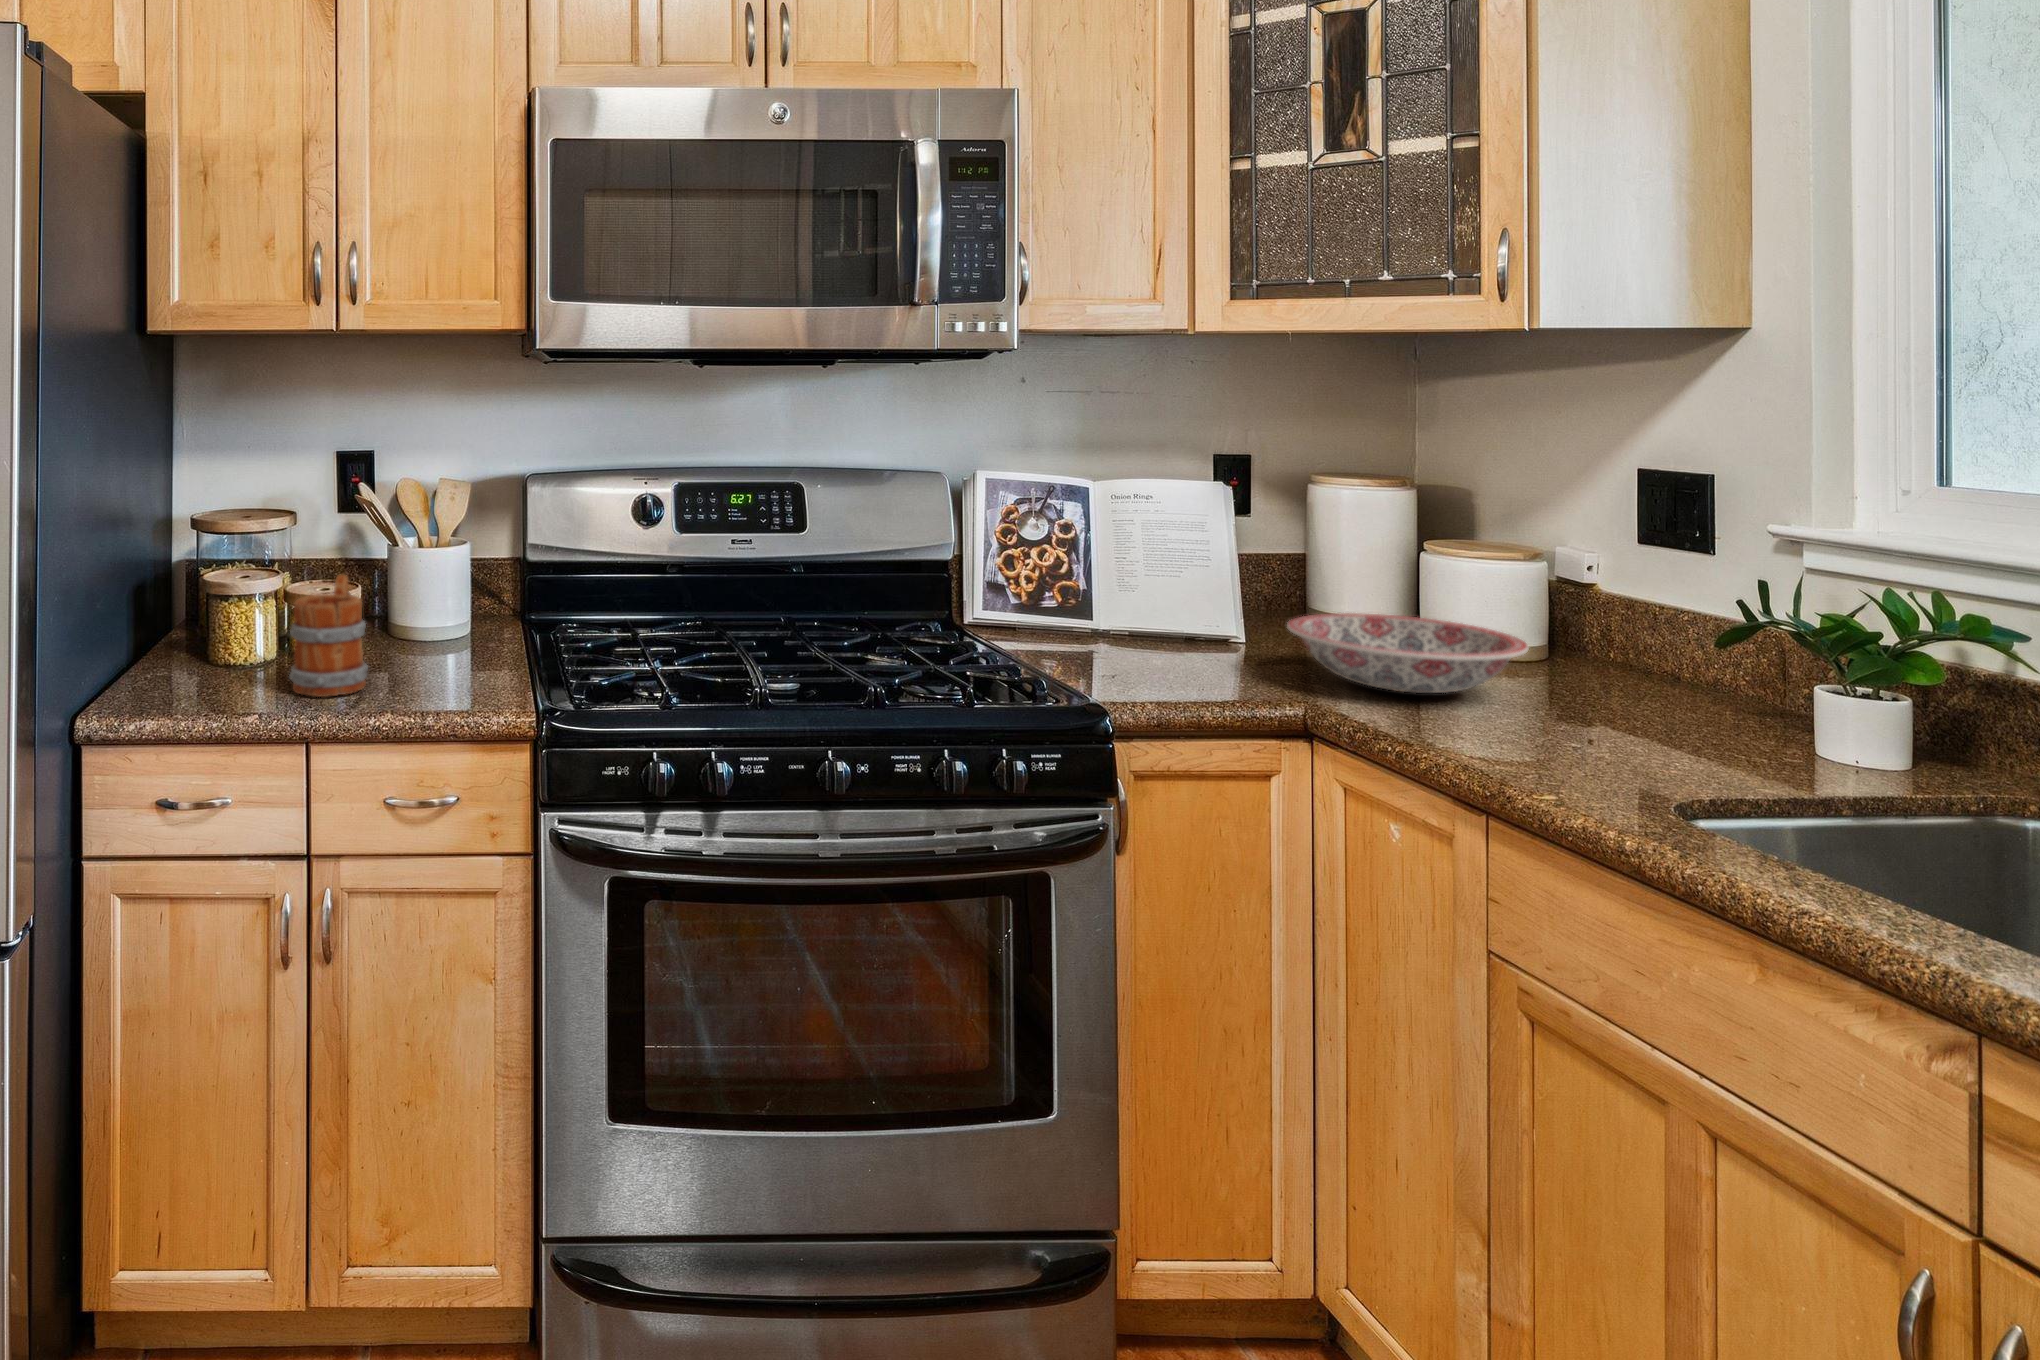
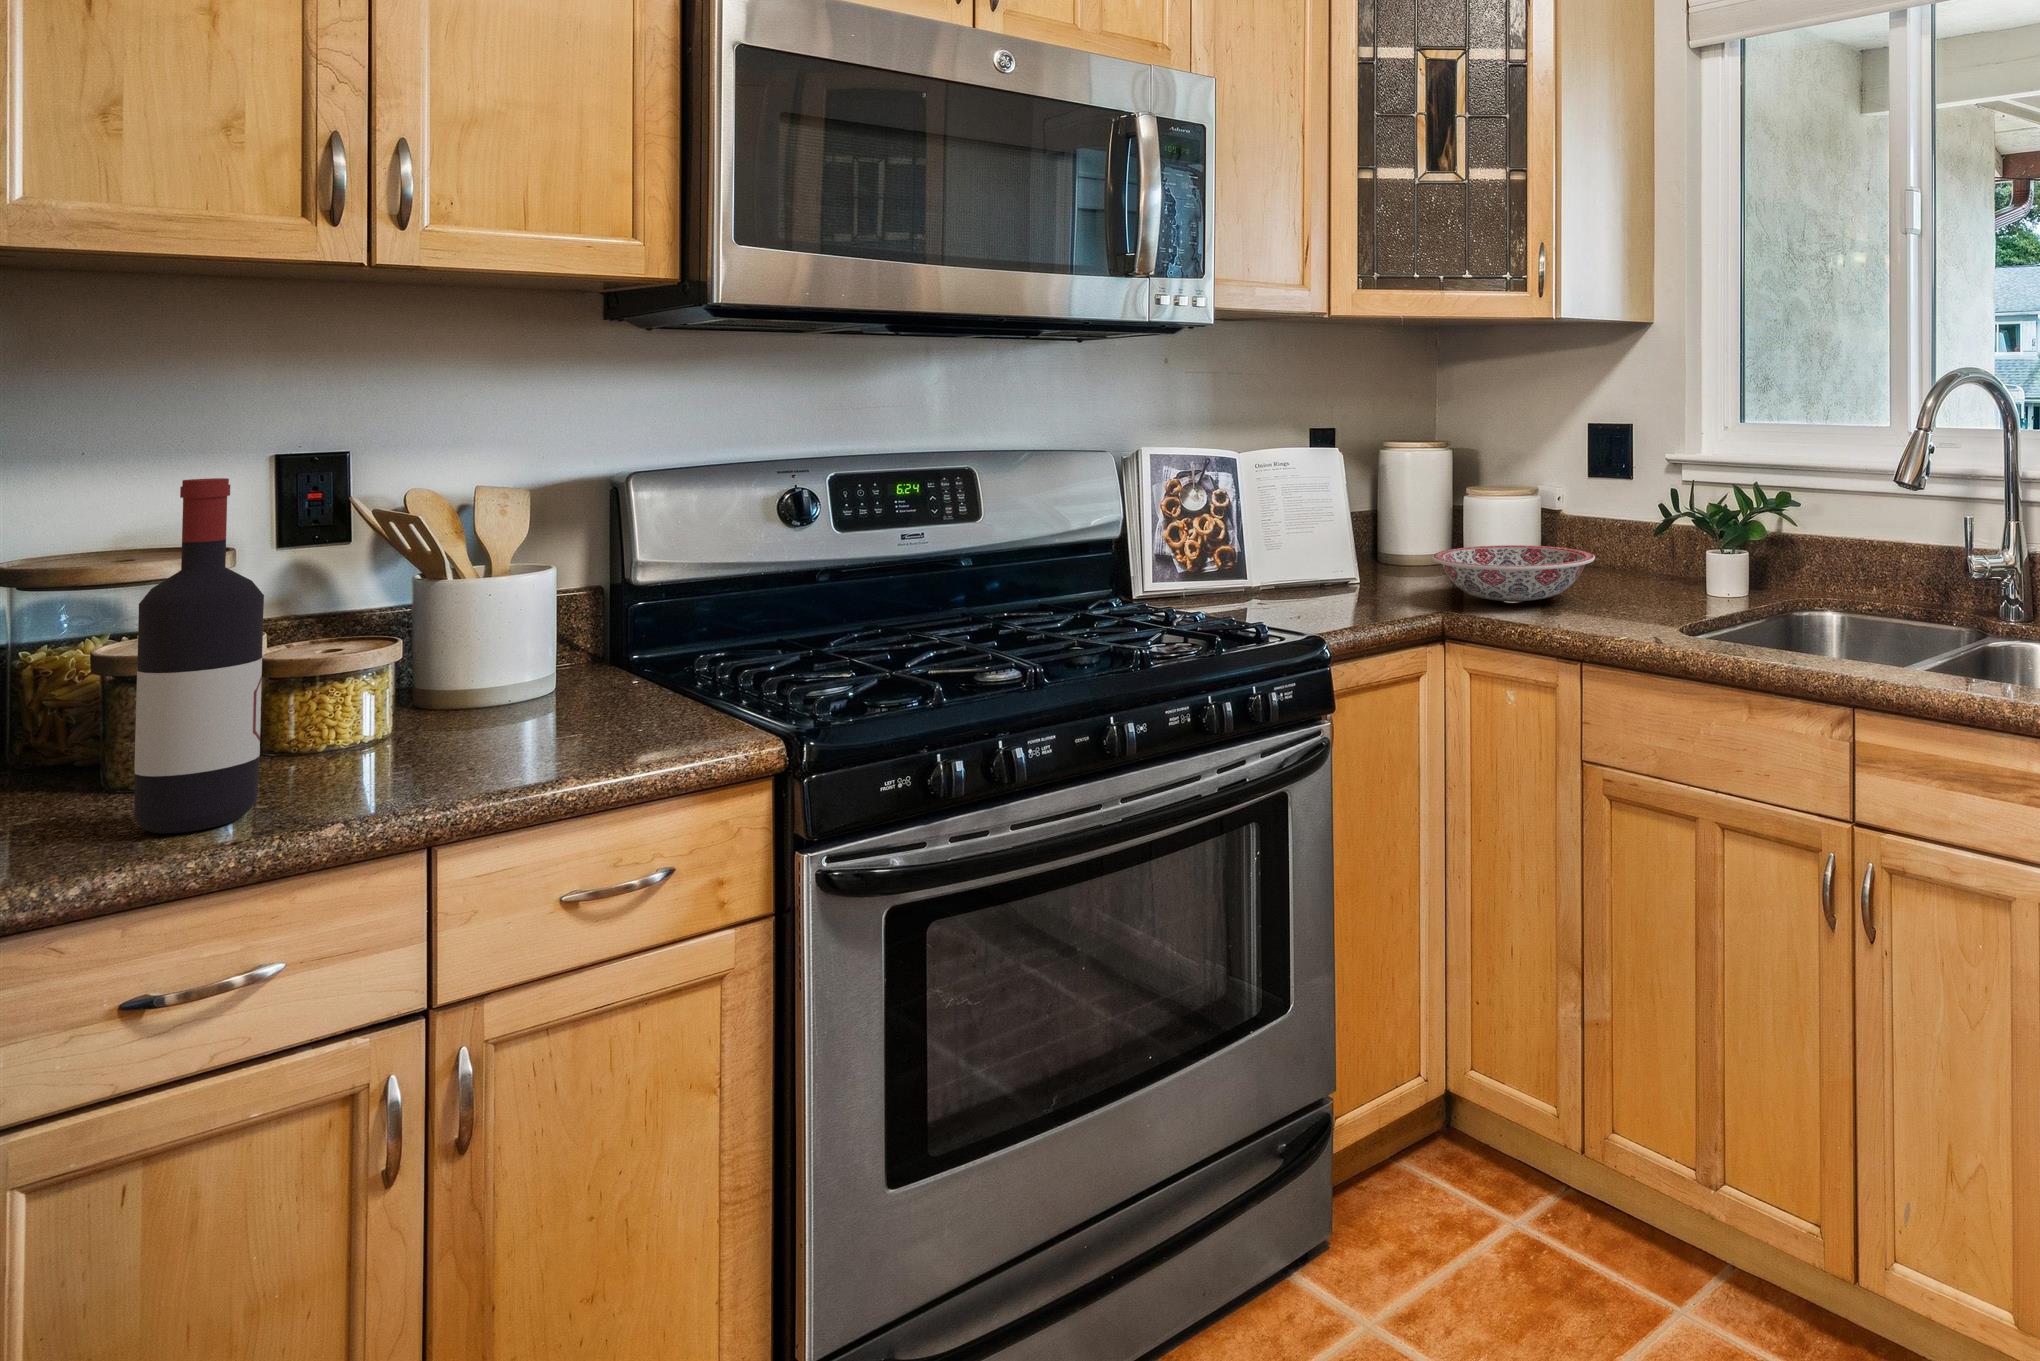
wine bottle: none [169,482,232,705] -> present [134,478,264,834]
mug: present [289,575,368,697] -> none [352,609,491,786]

